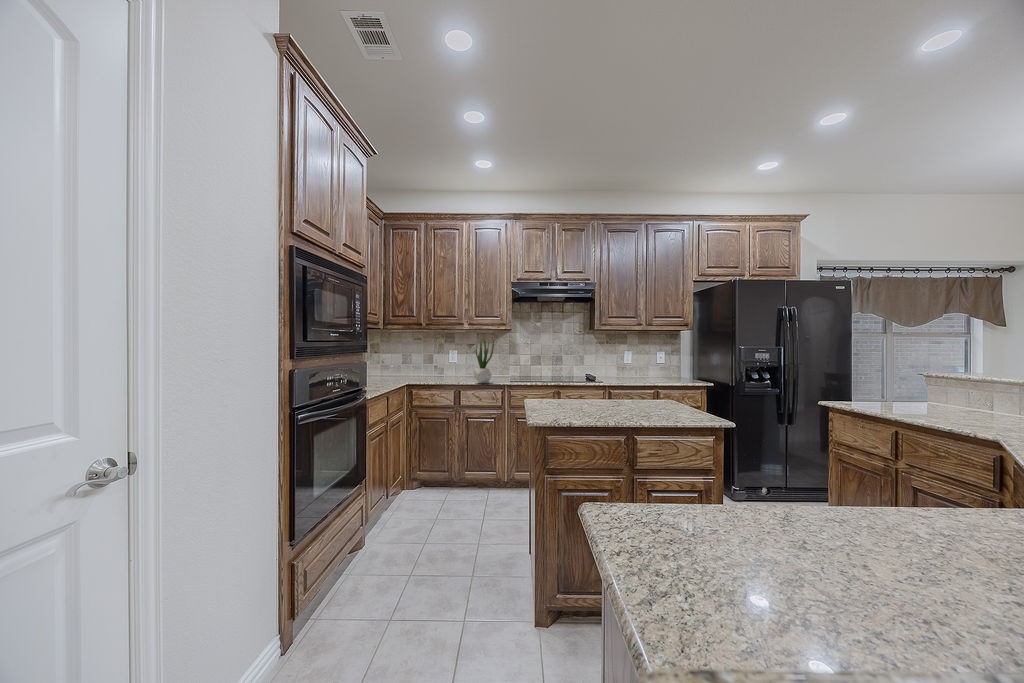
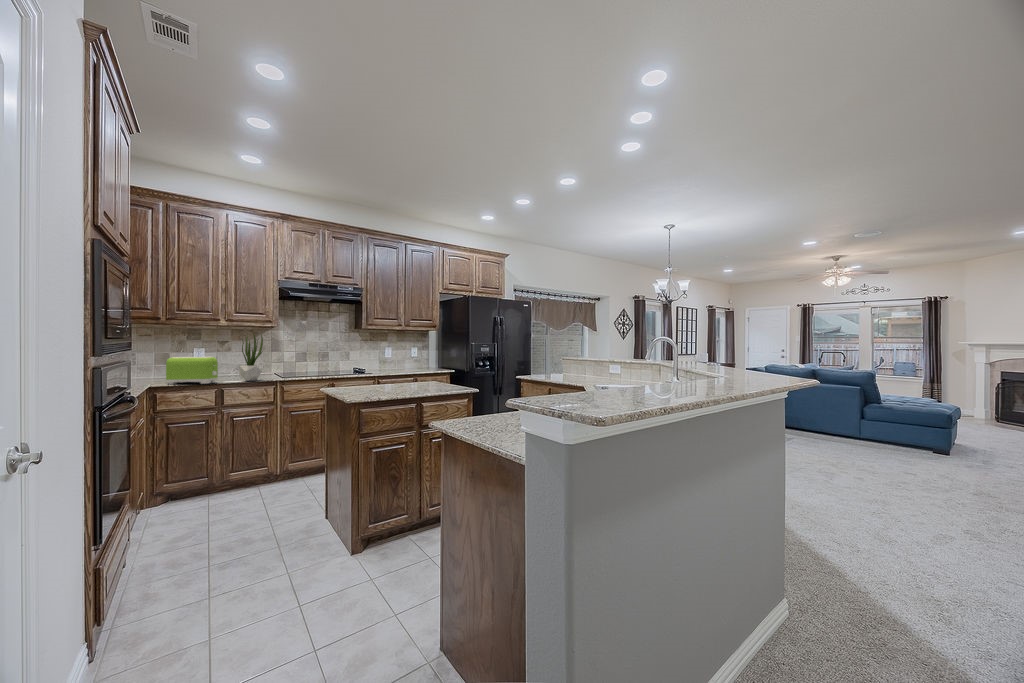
toaster: none [421,359,457,384] -> present [166,357,218,384]

